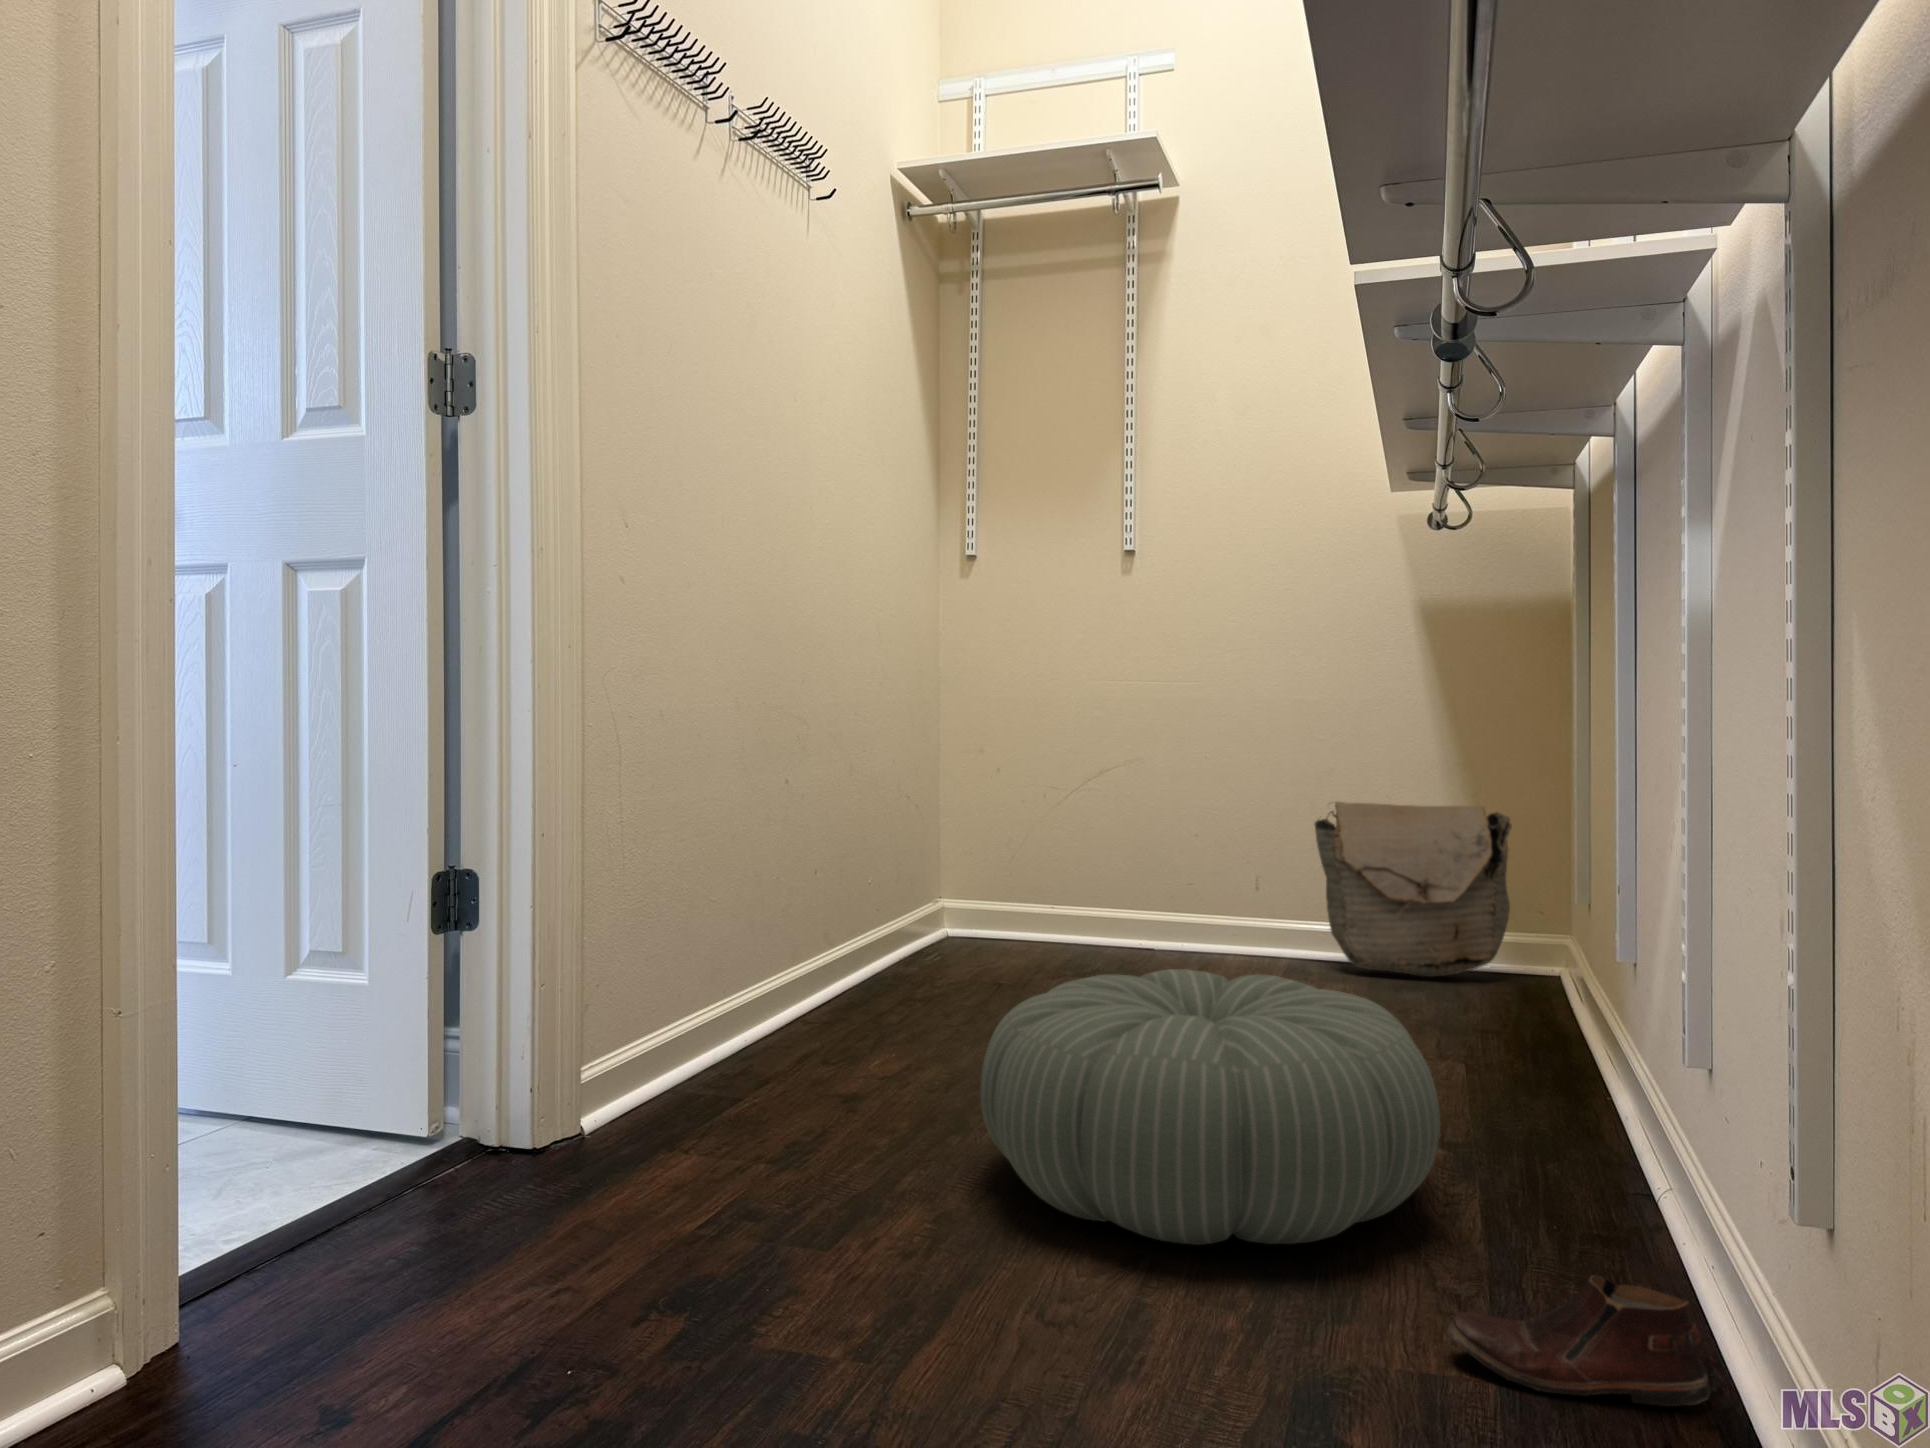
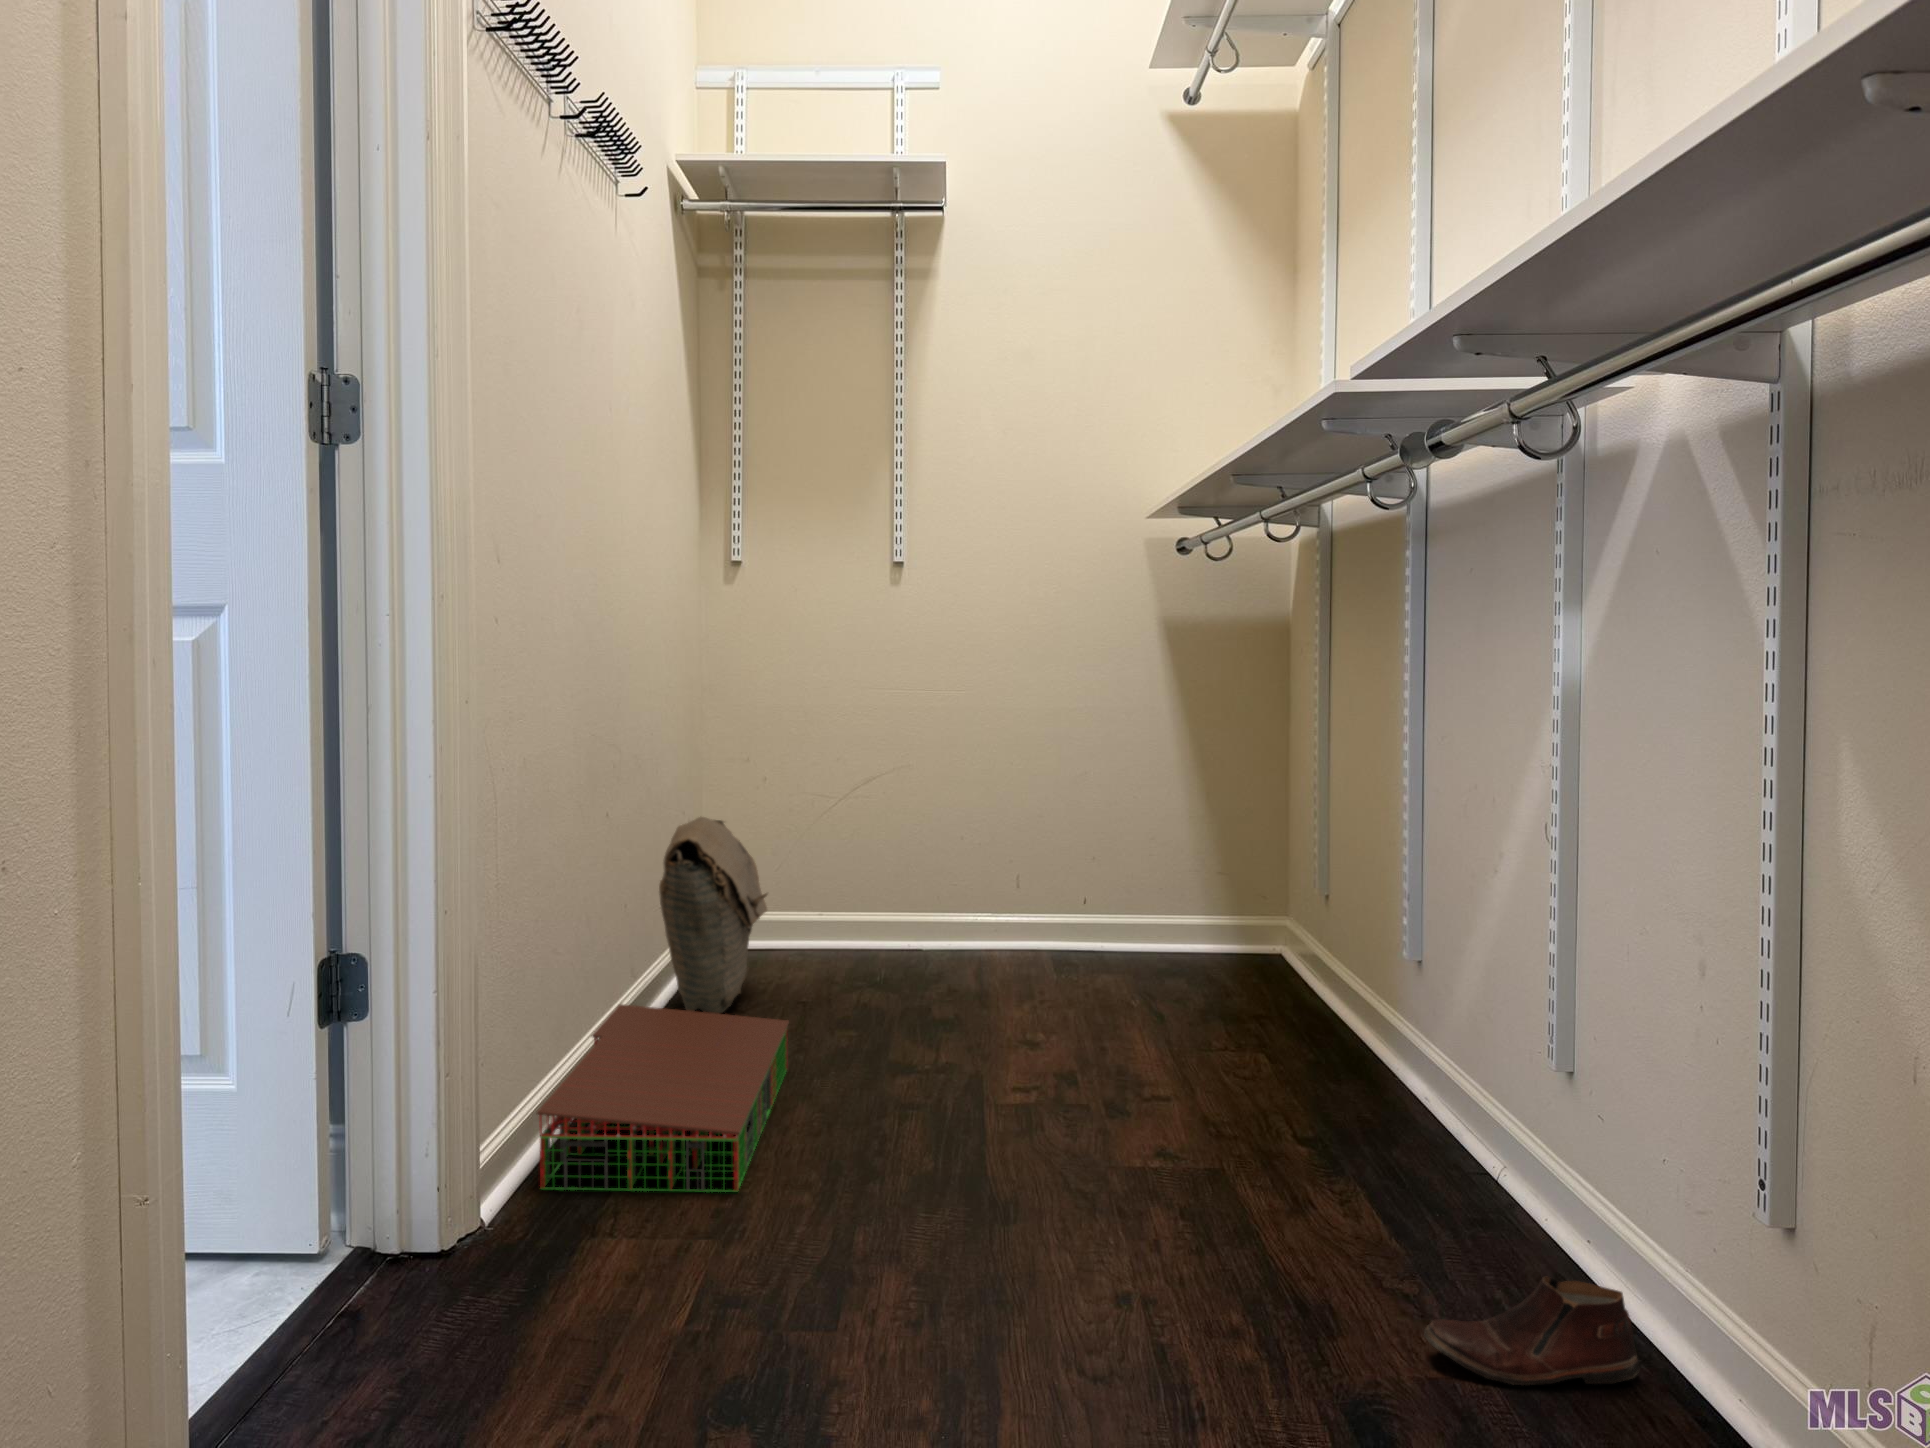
bag: present [1314,802,1512,977] -> present [659,817,768,1014]
pouf: present [980,969,1440,1245] -> none [919,997,1340,1273]
storage bin: none [644,972,941,1138] -> present [536,1004,789,1192]

